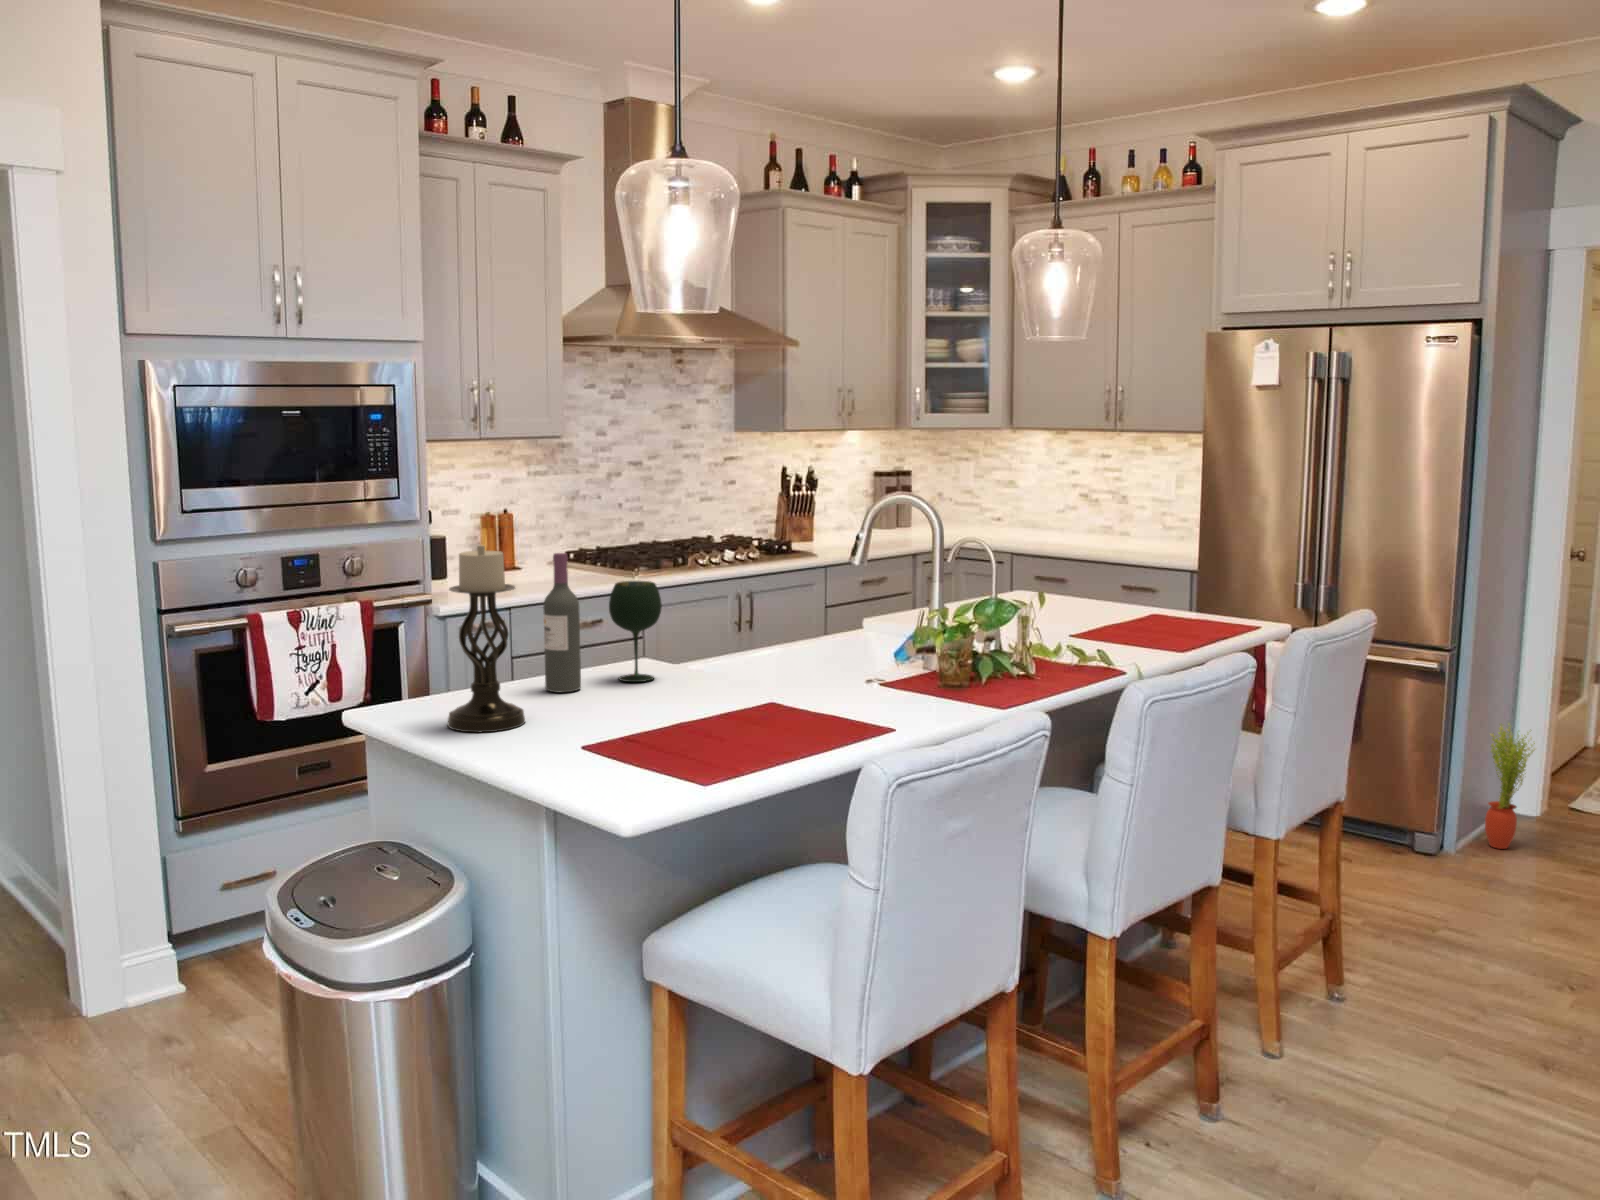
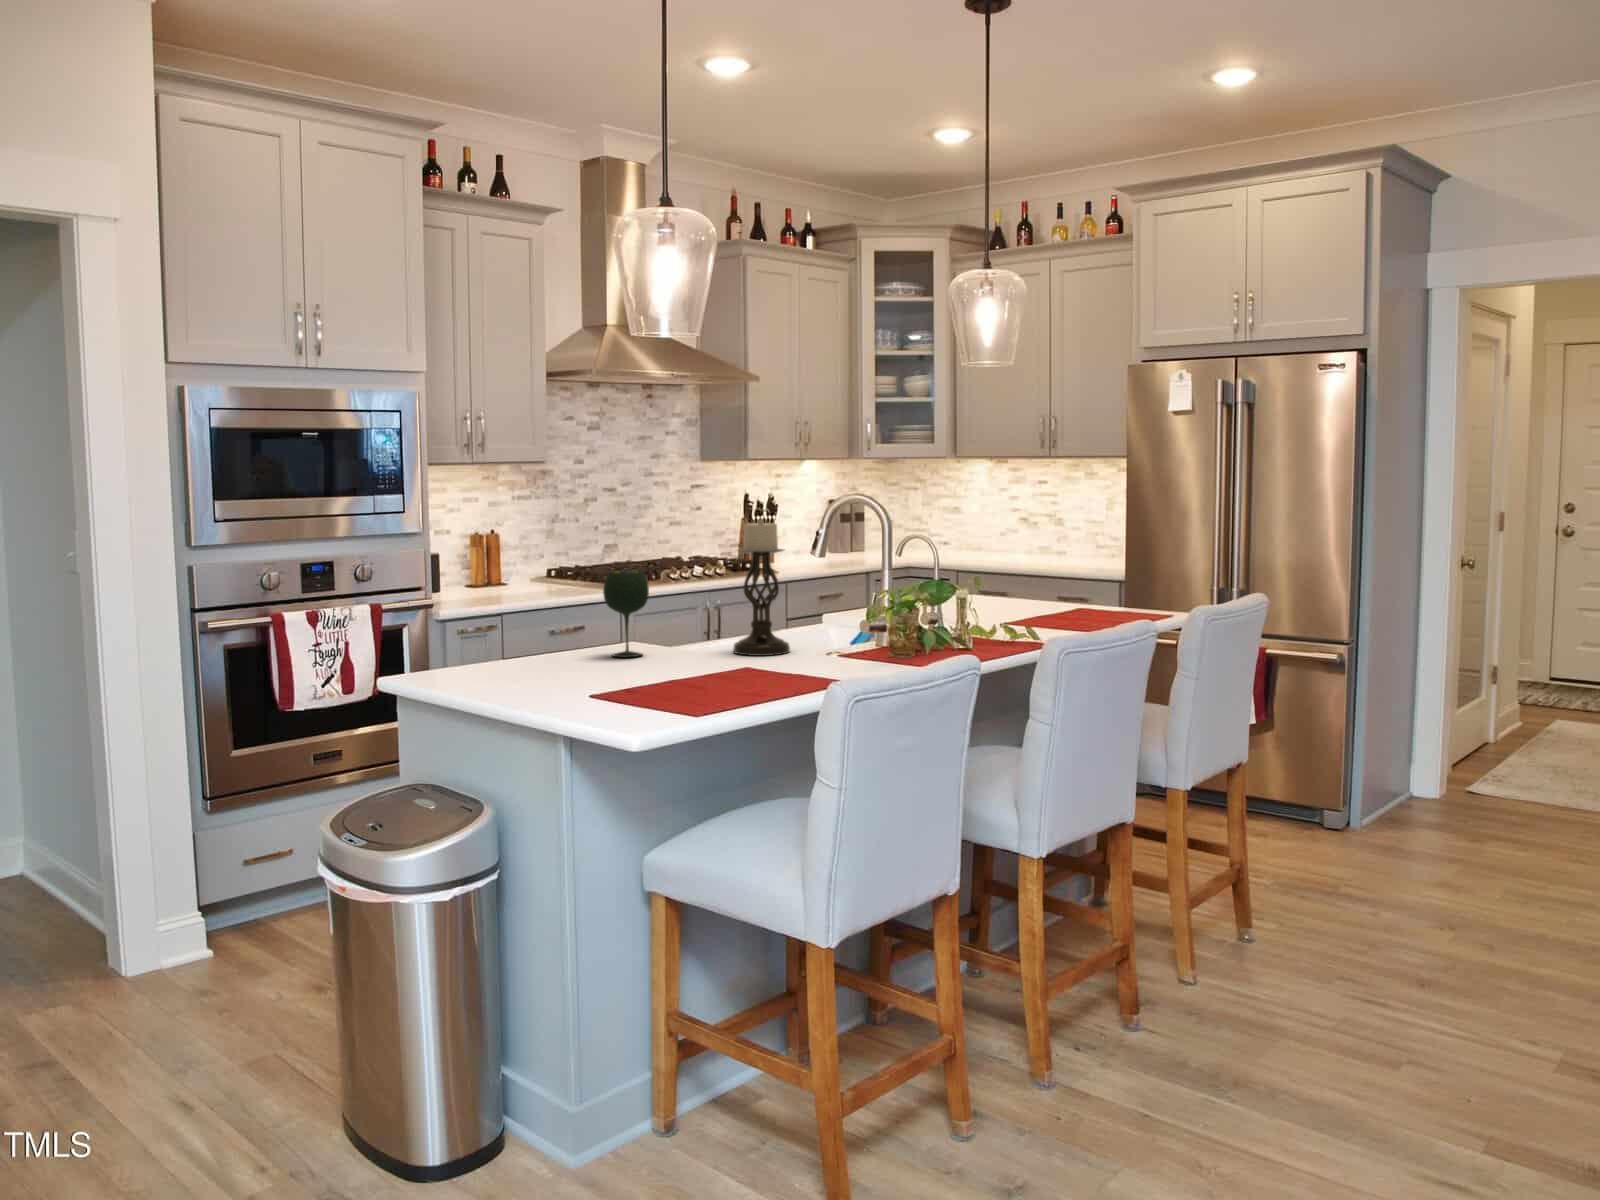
candle holder: present [448,545,525,733] -> present [733,519,790,656]
wine bottle: present [543,553,581,693] -> none [548,544,580,665]
potted plant: present [1485,725,1535,849] -> none [1386,710,1428,825]

